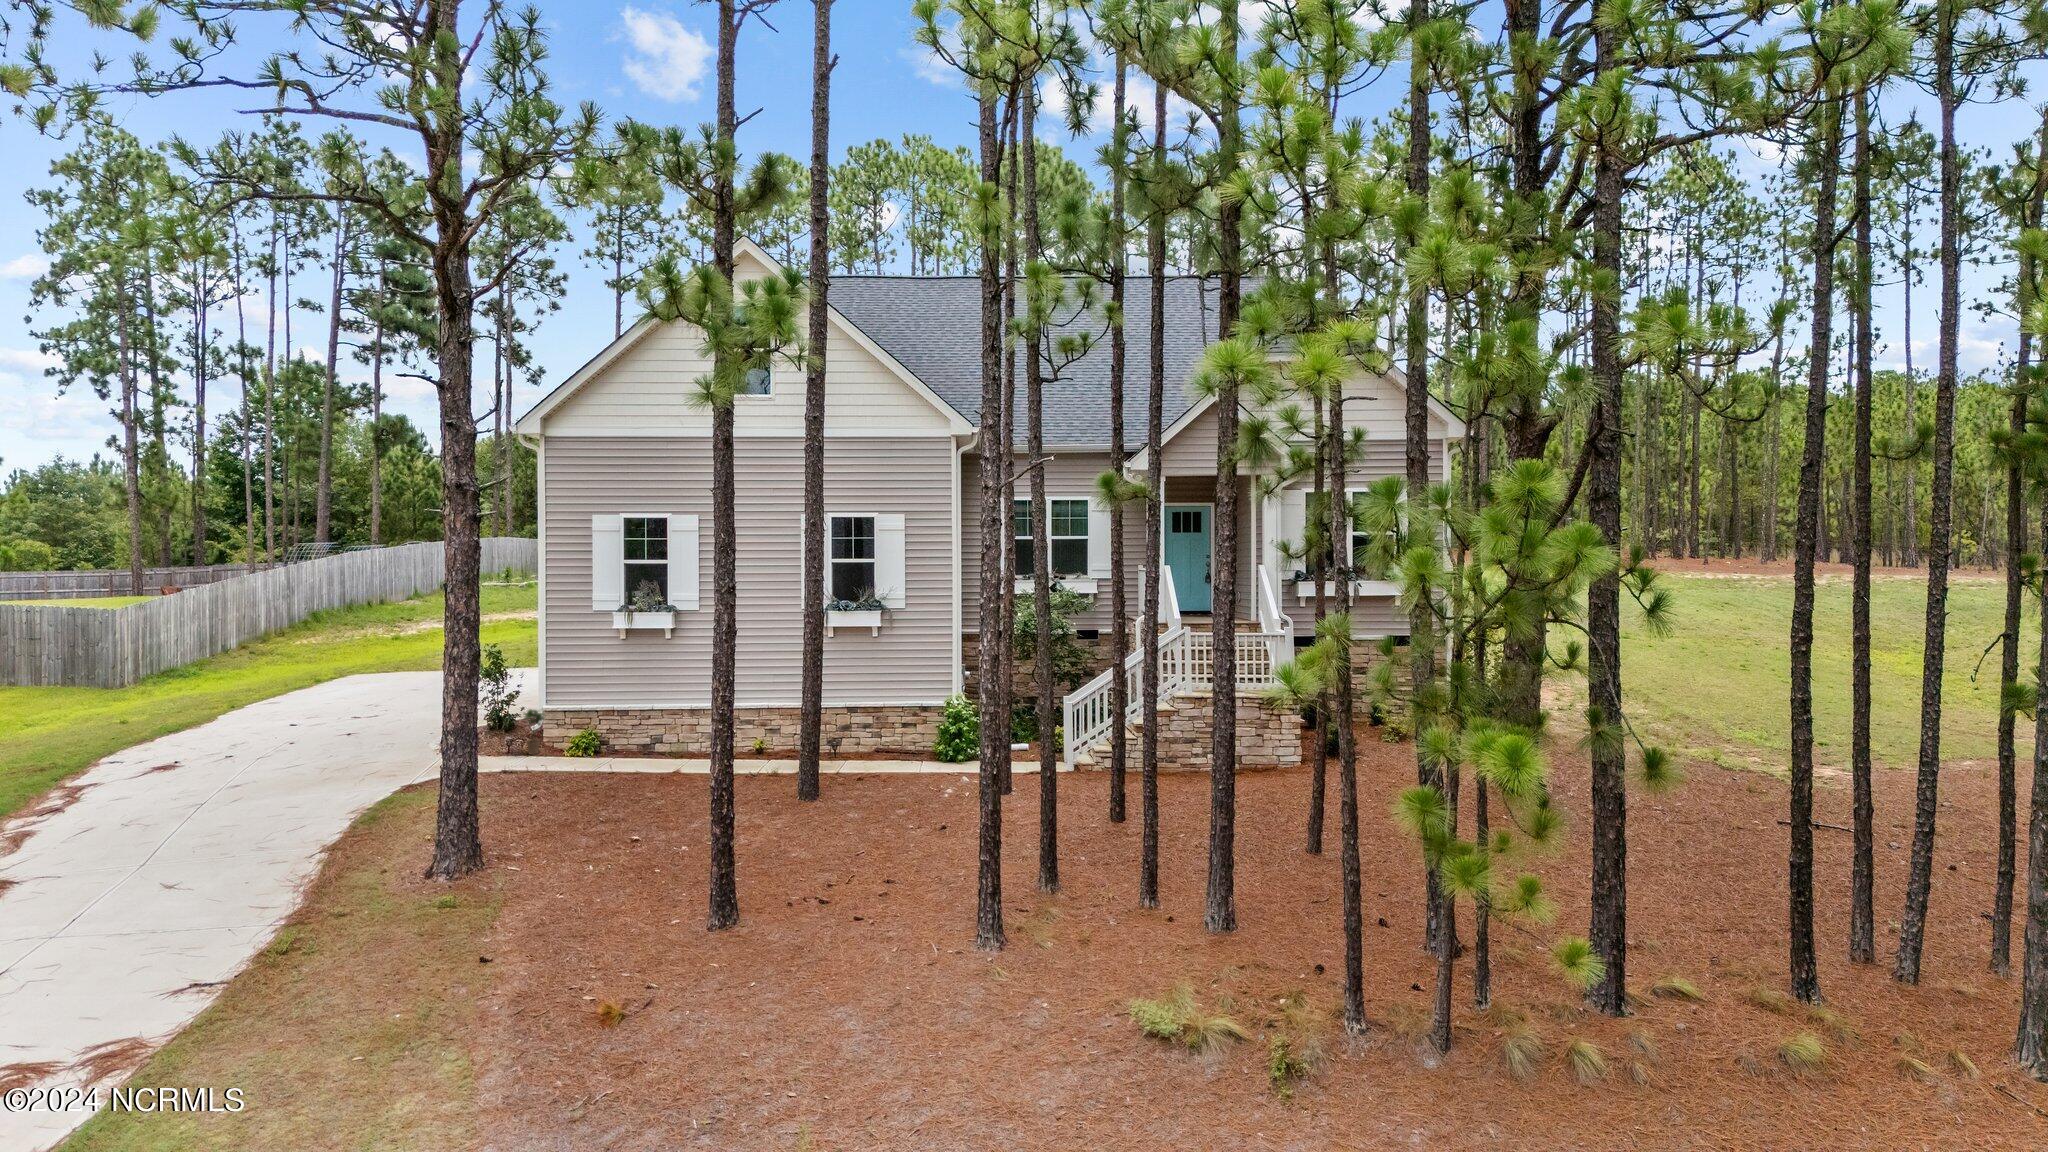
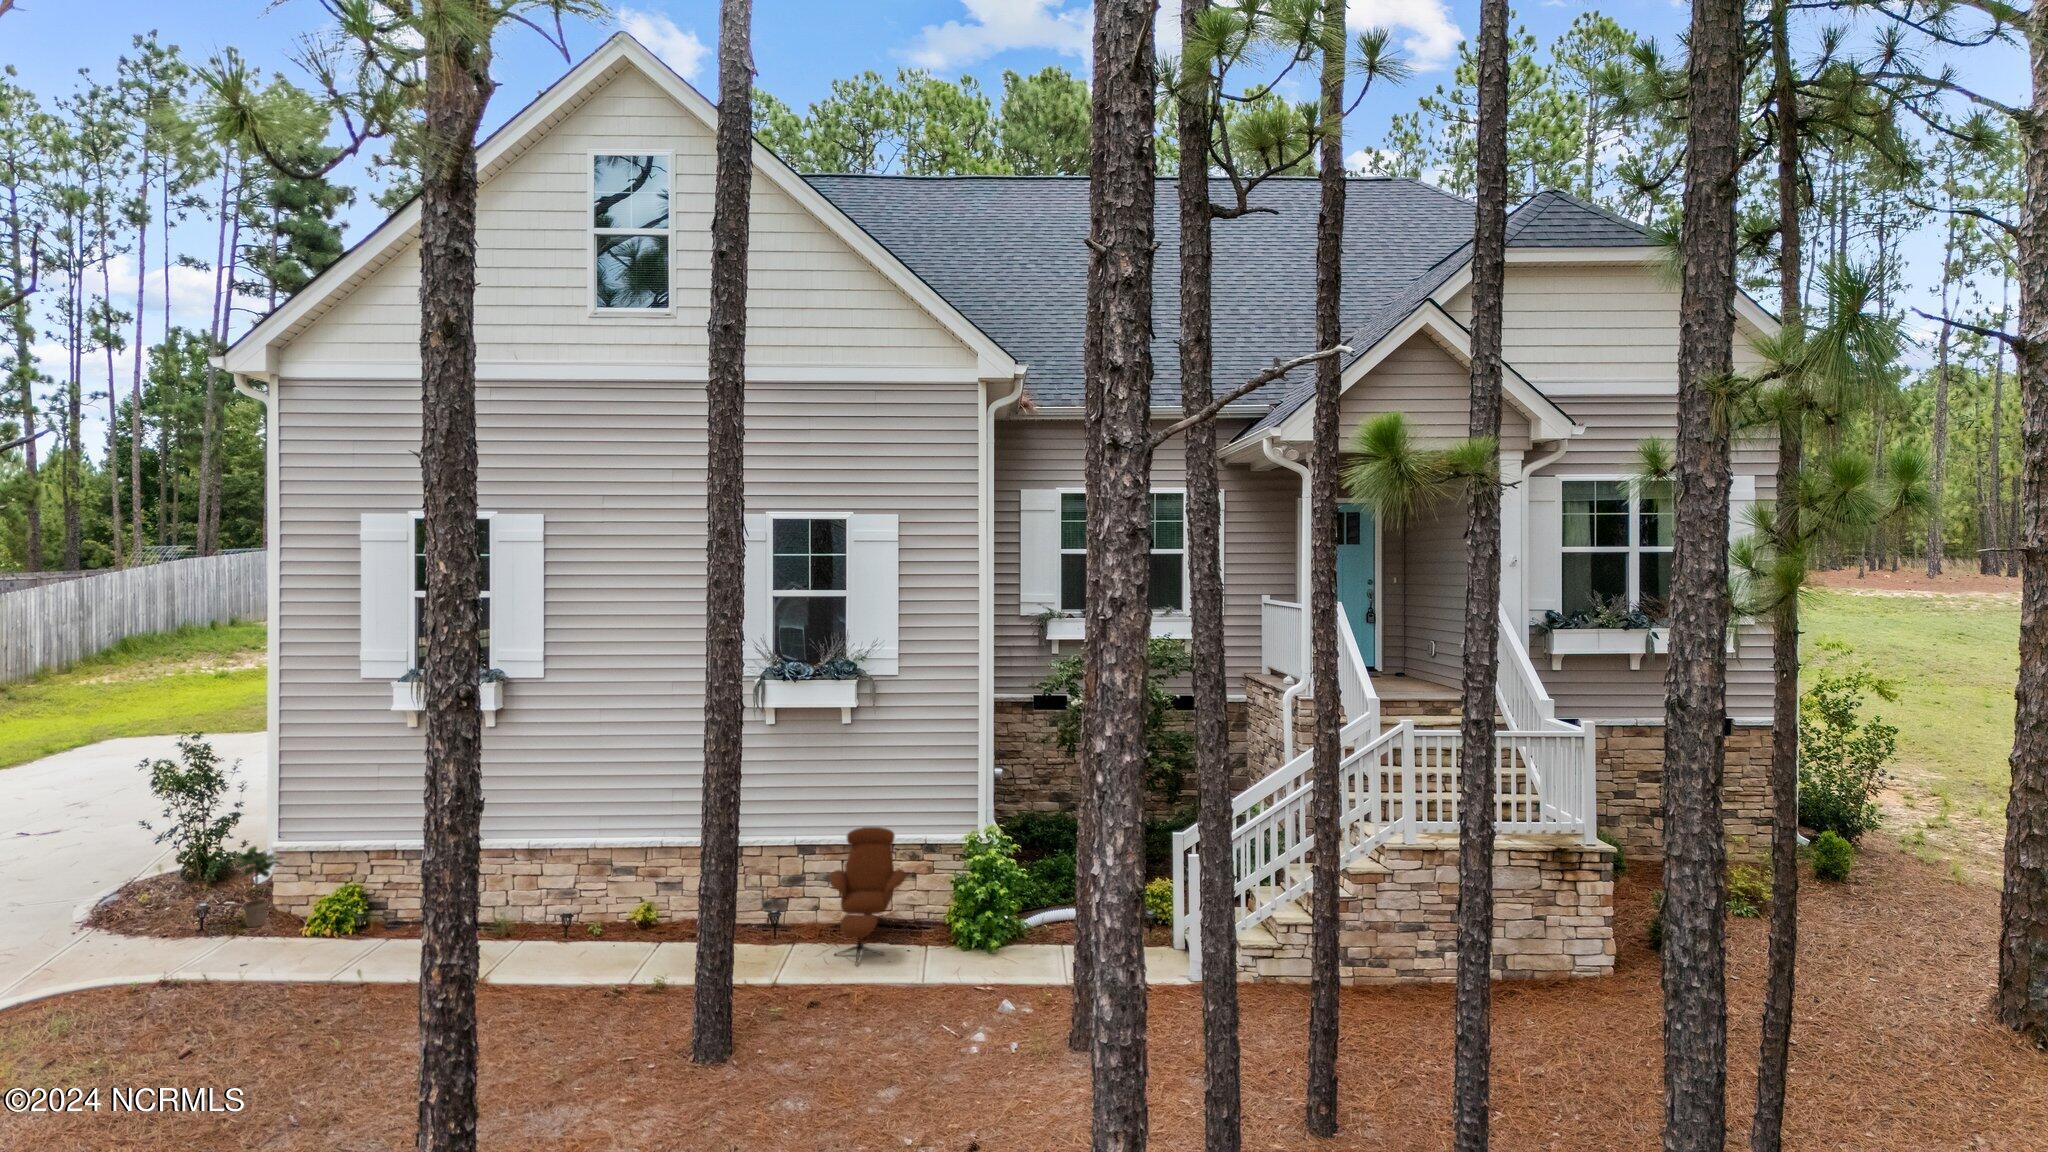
lounge chair: none [866,697,911,766] -> present [829,827,906,965]

